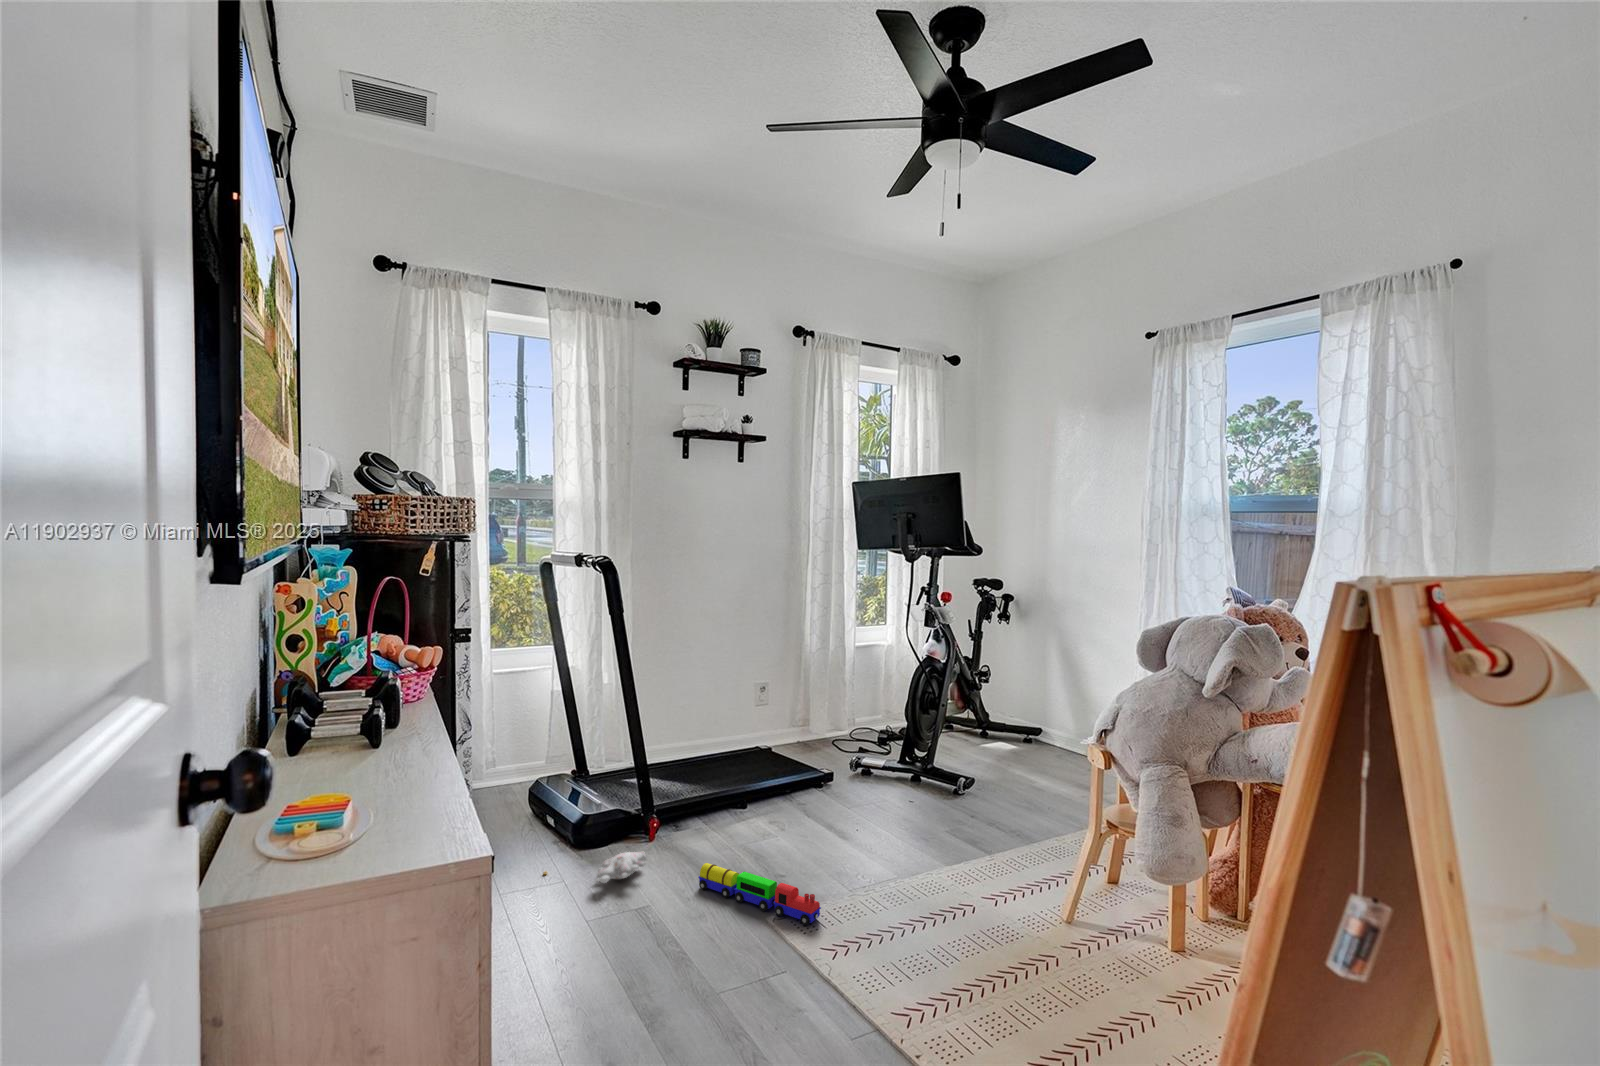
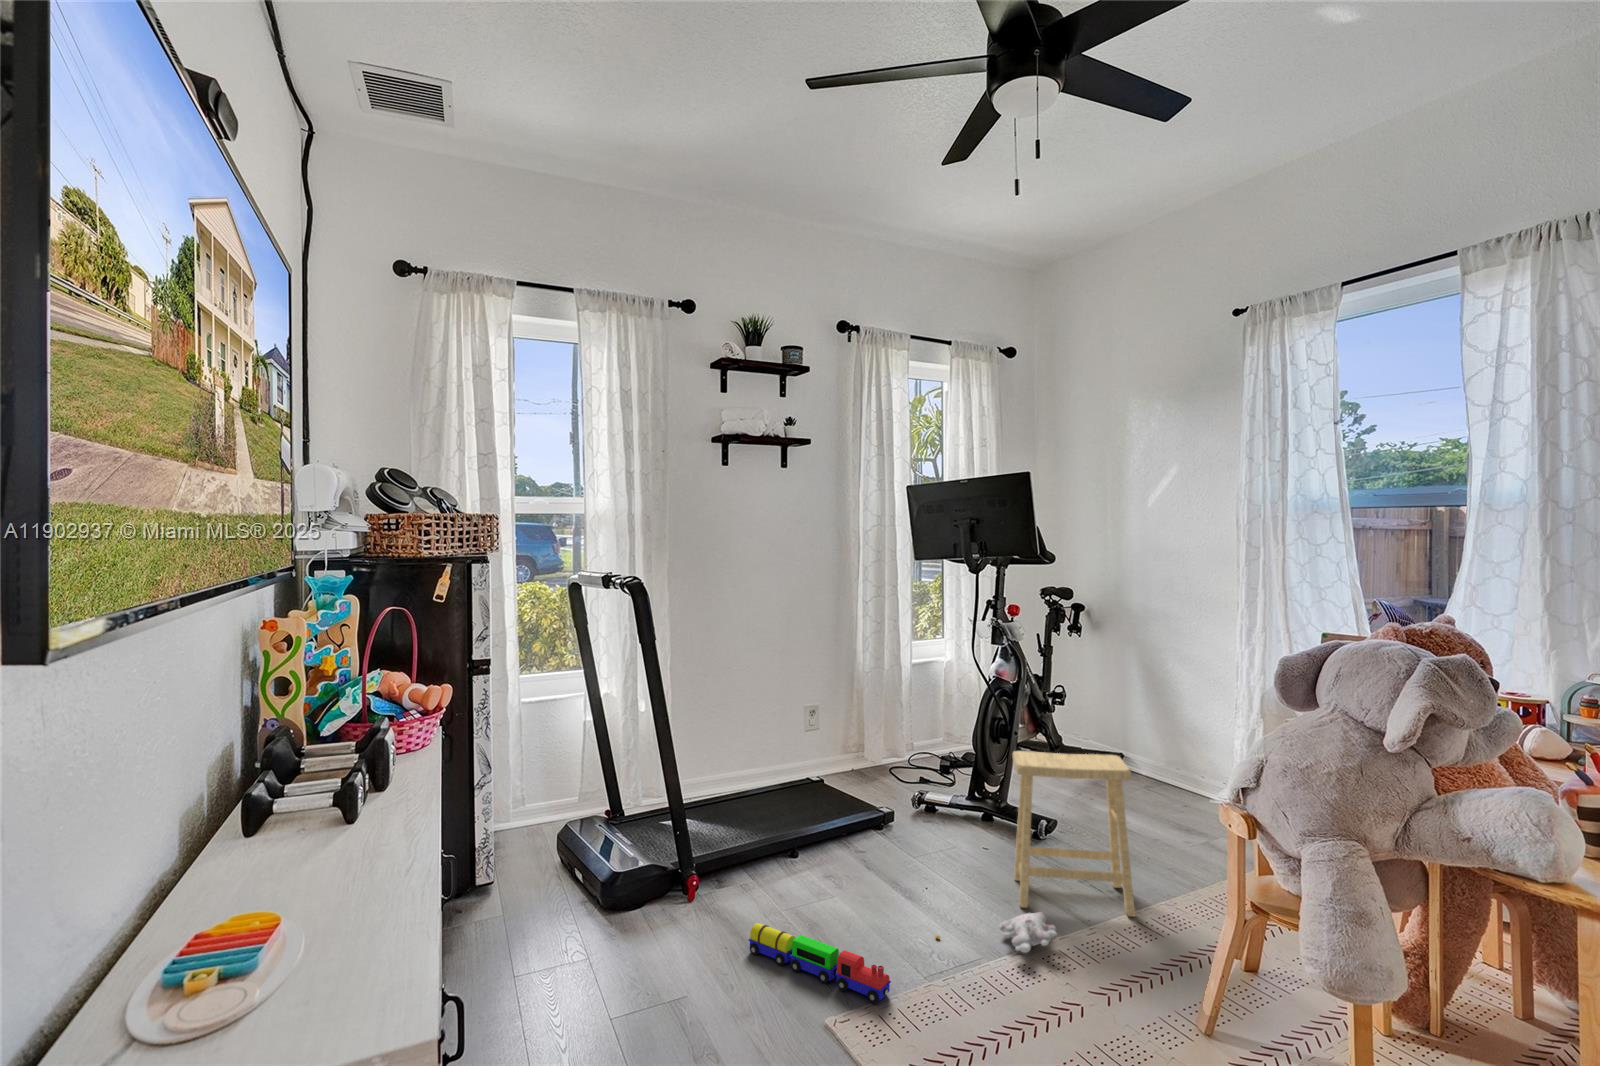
footstool: none [935,718,1035,860] -> present [1012,751,1135,917]
plush toy: present [543,852,646,883] -> present [936,912,1057,953]

